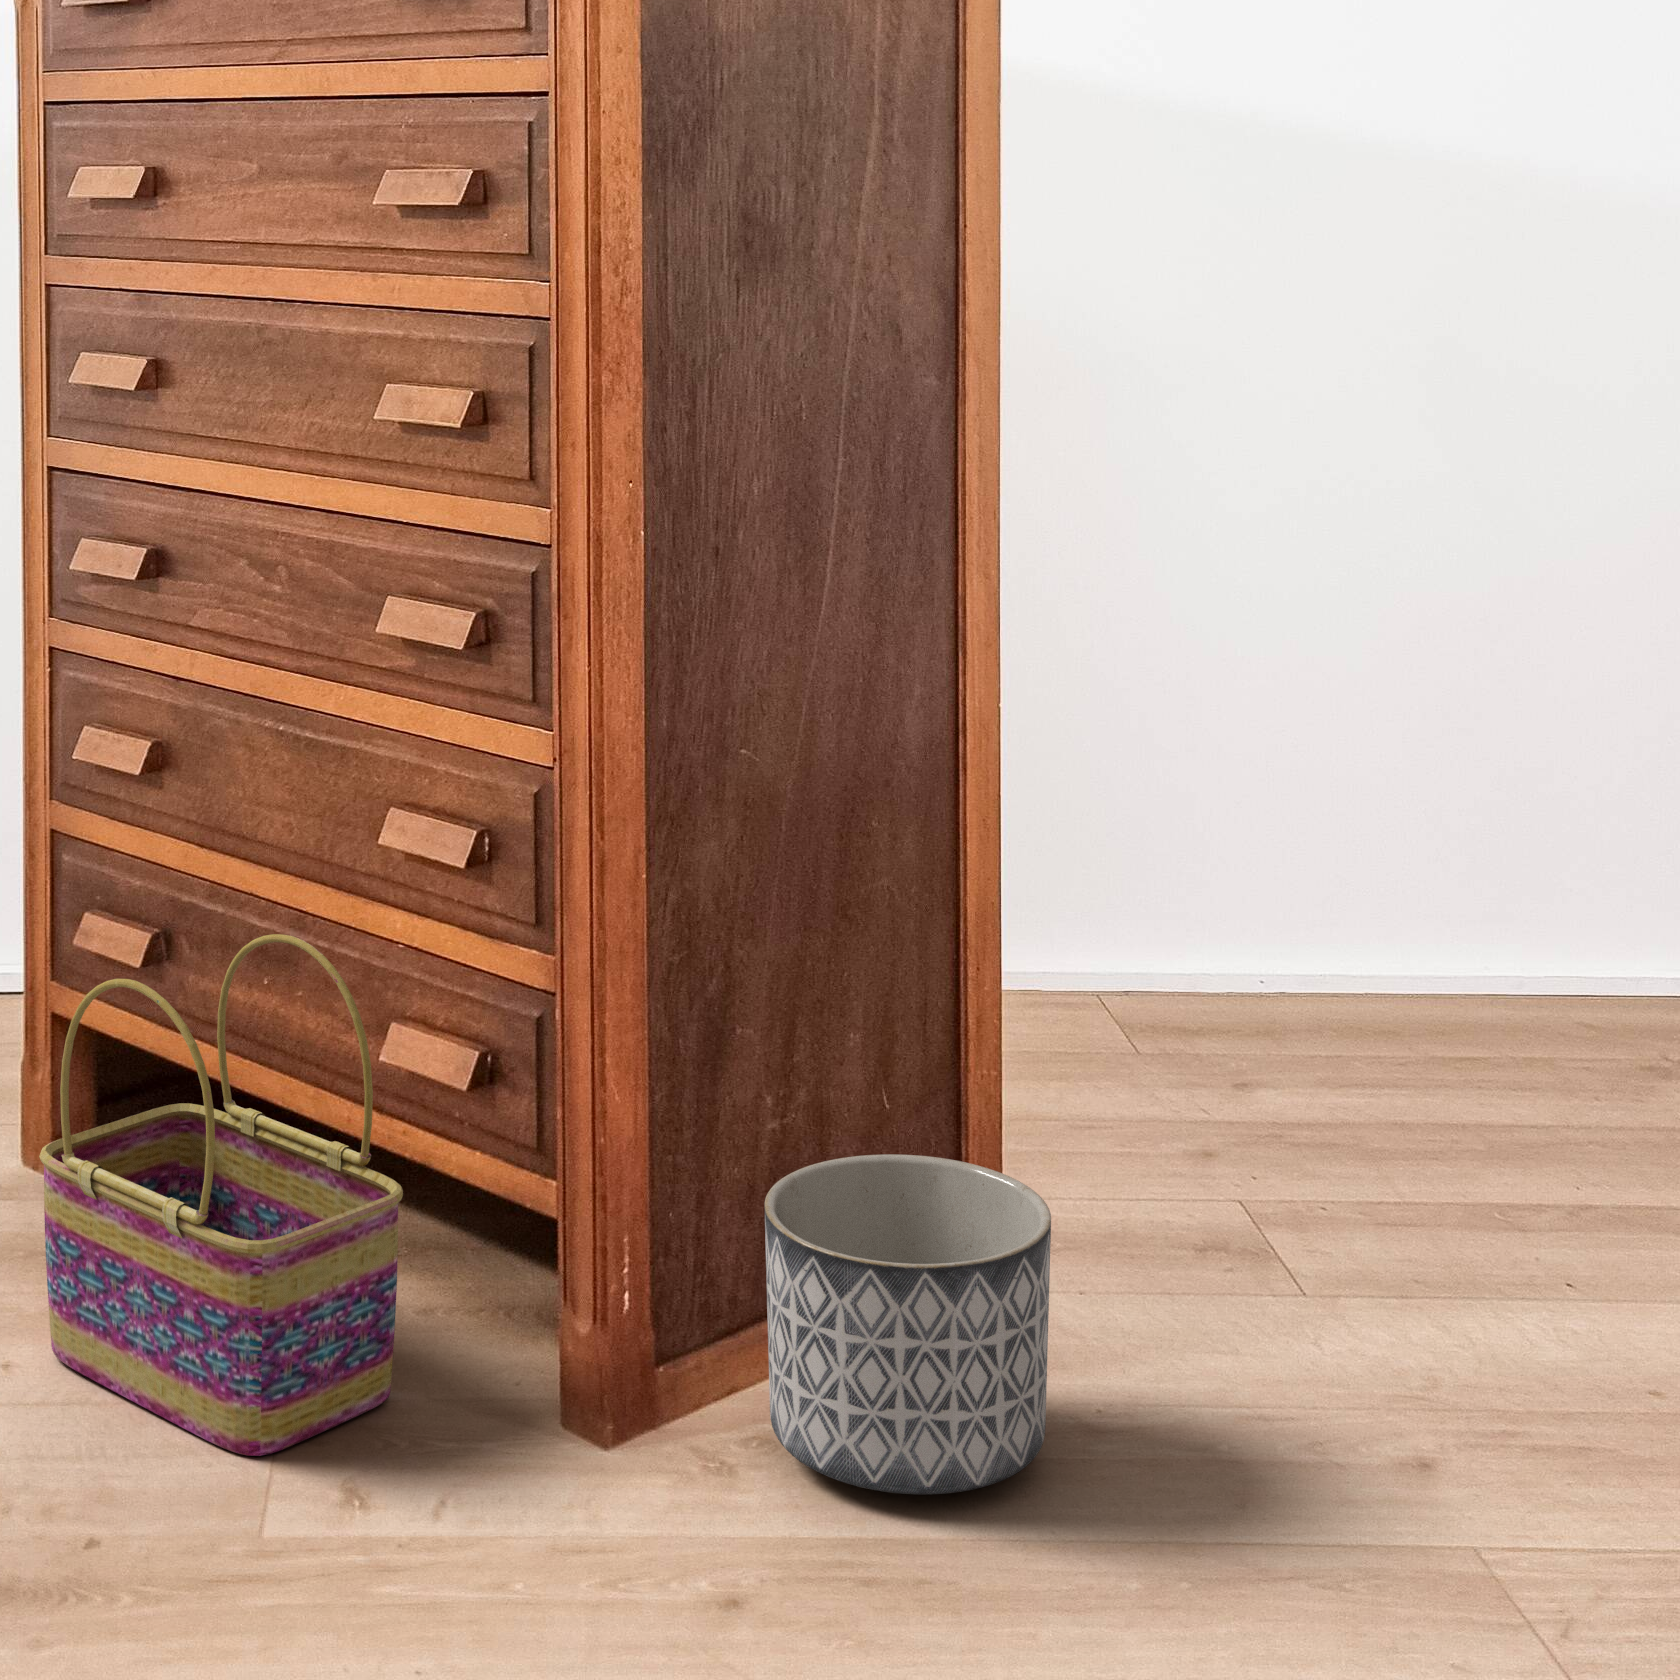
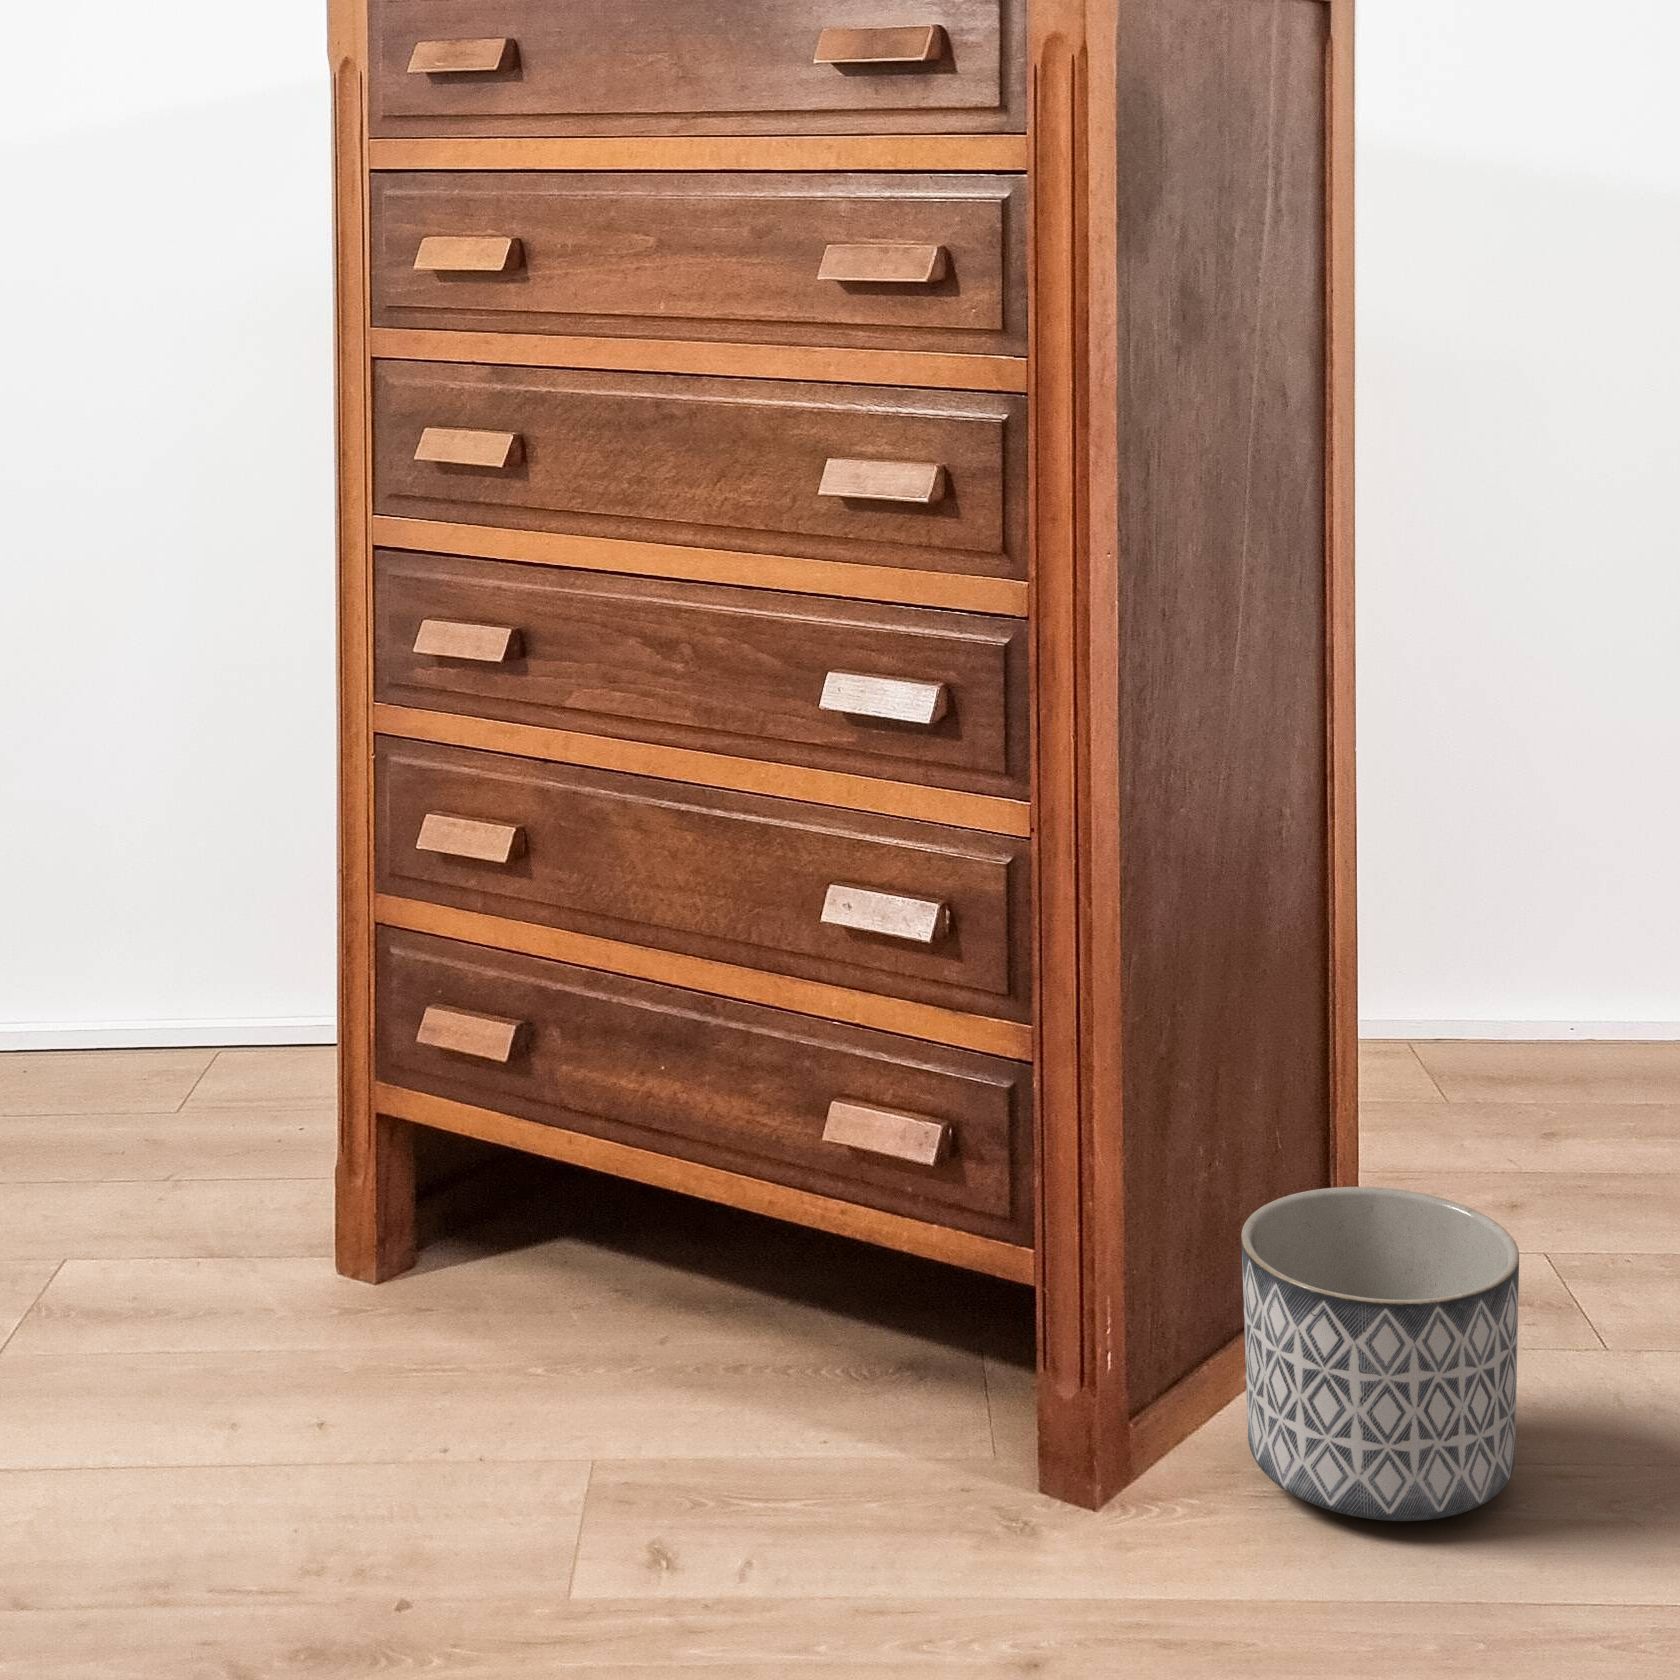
basket: present [39,934,403,1456] -> none [480,1022,879,1562]

